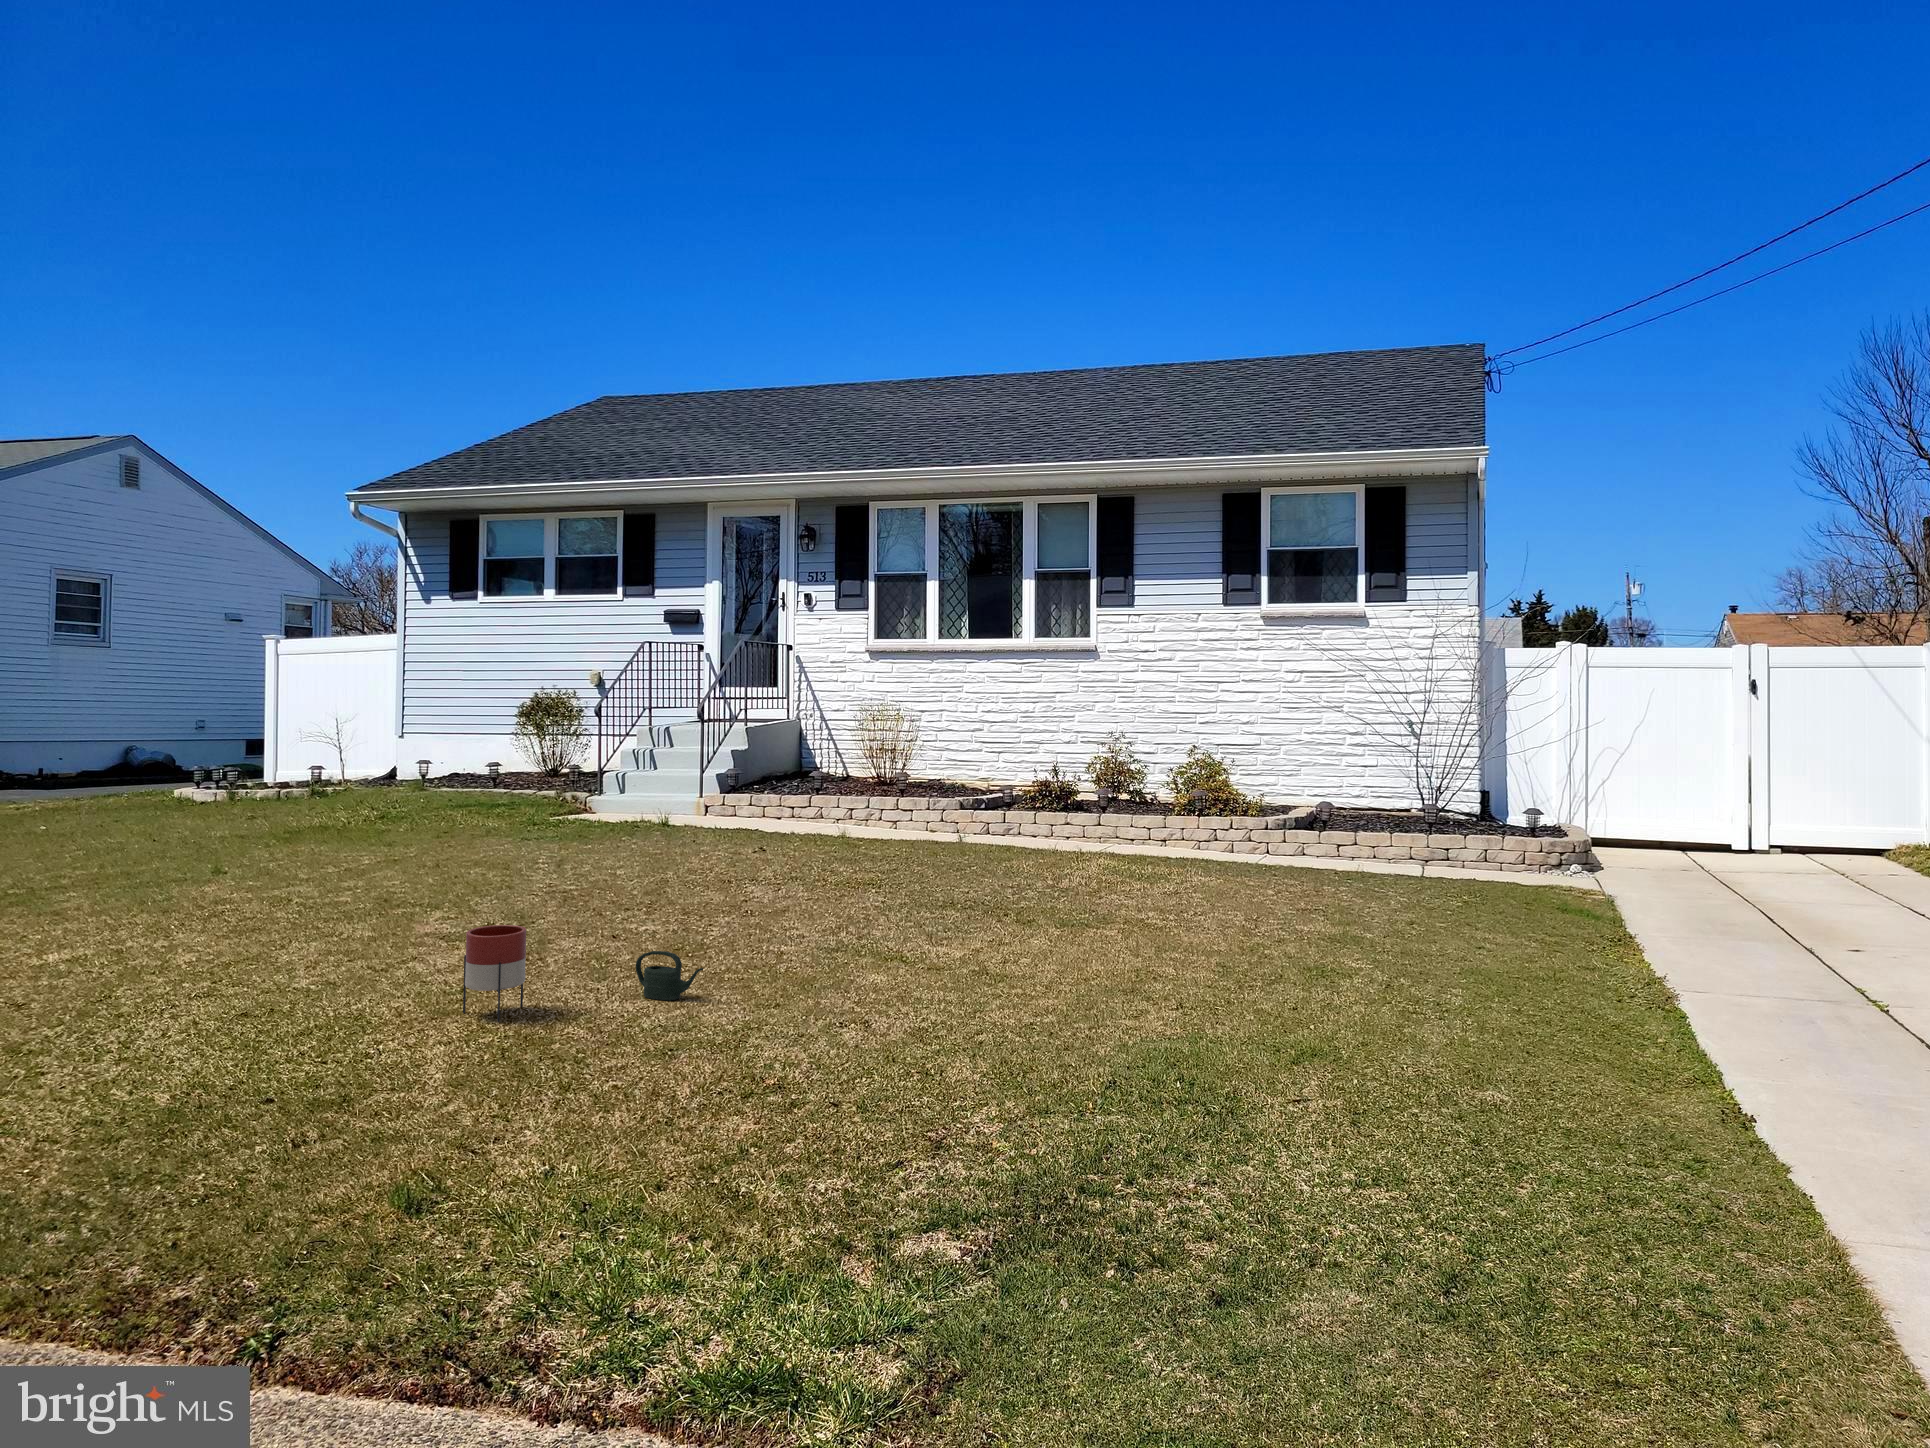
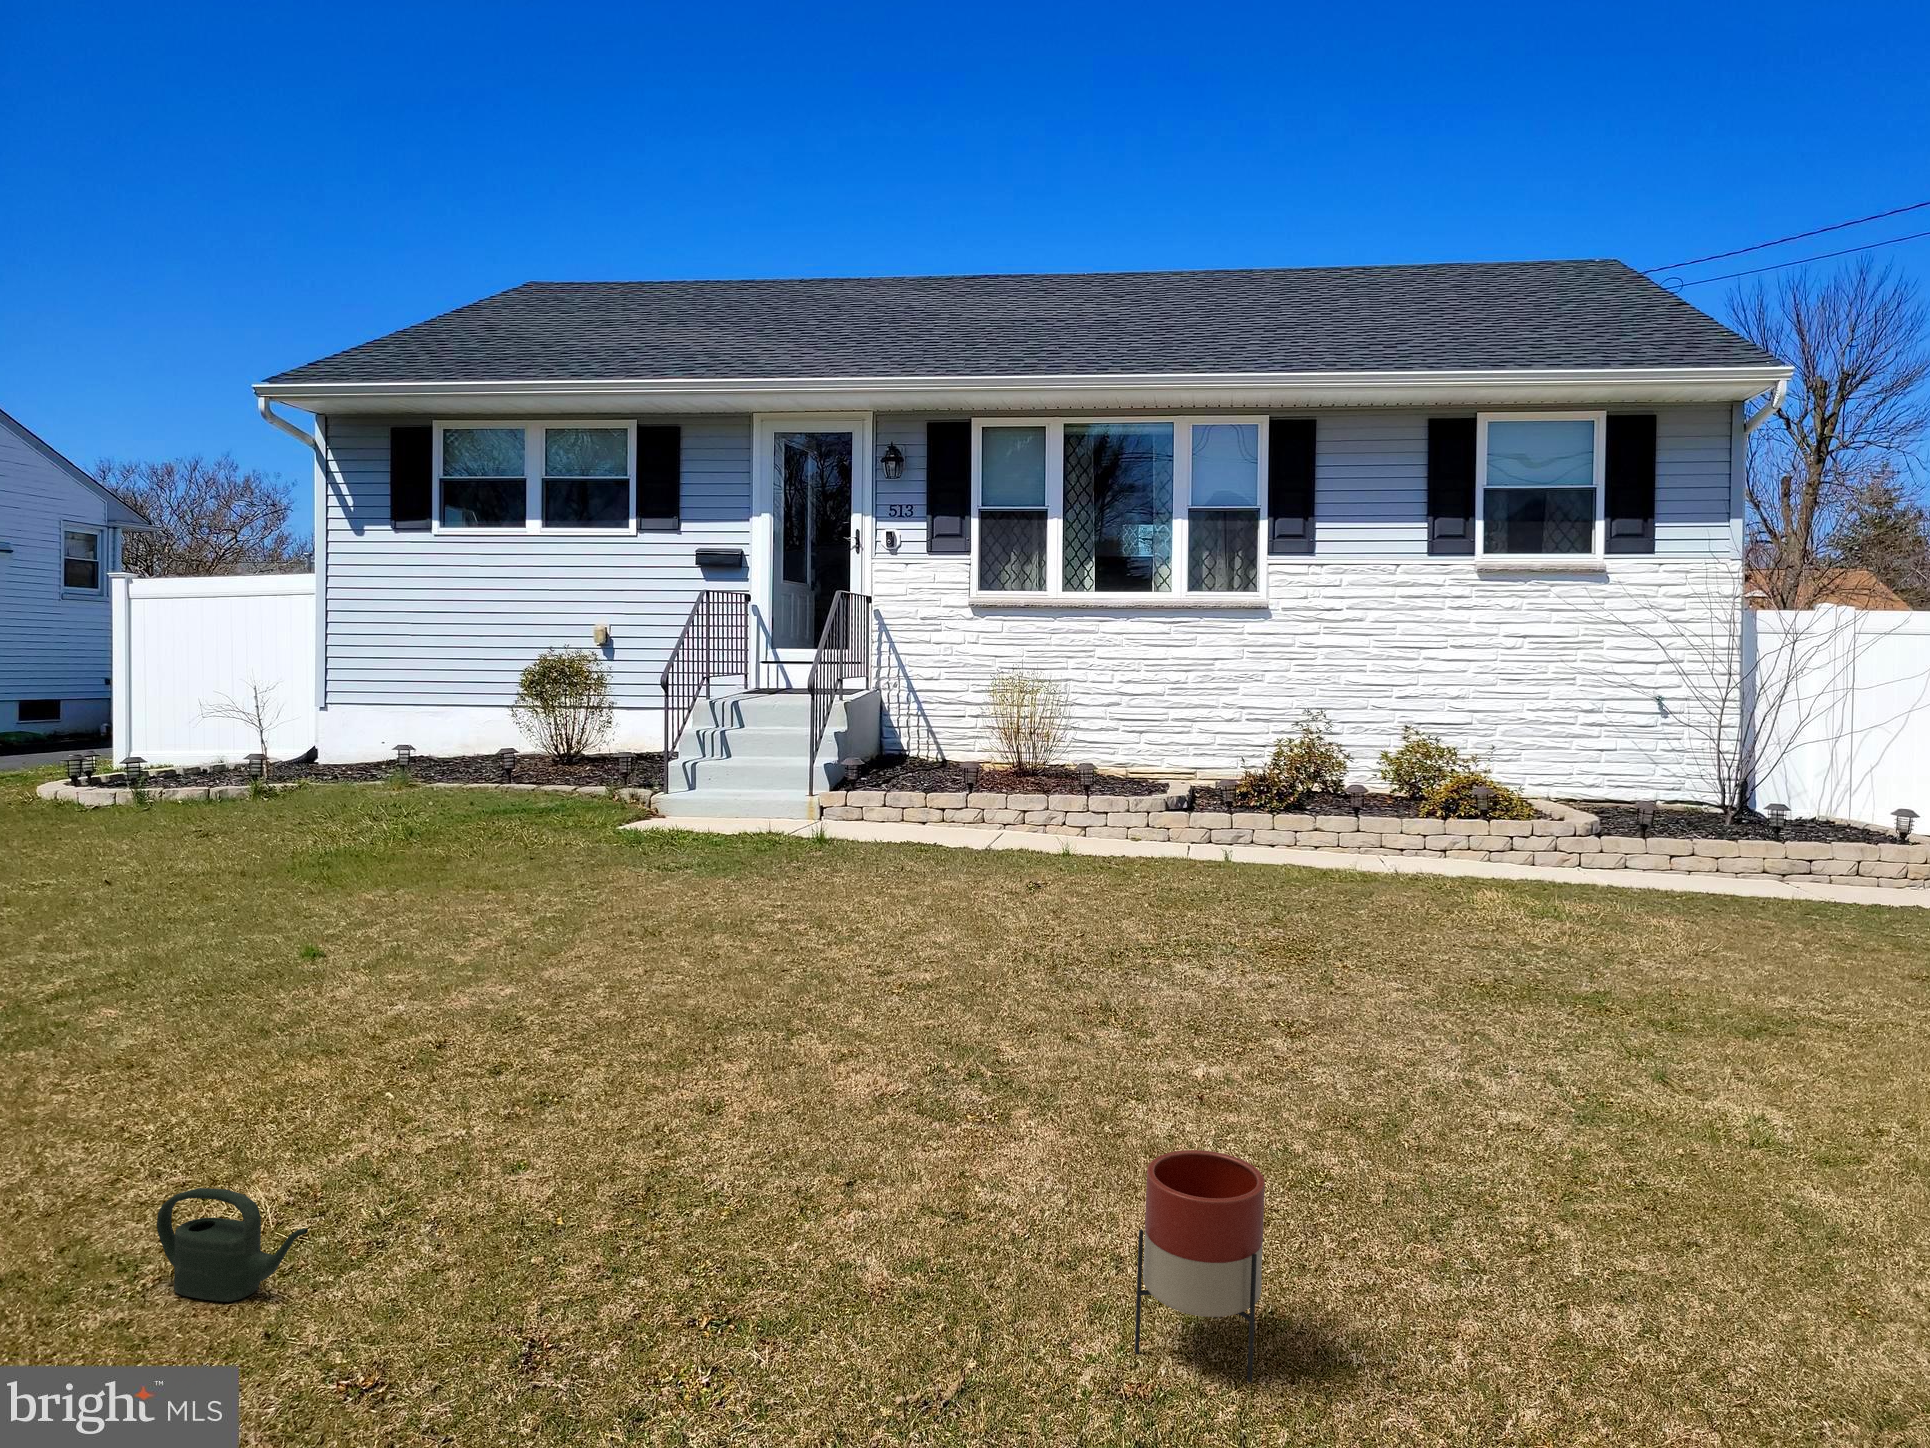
watering can: present [636,951,703,1001] -> present [157,1188,308,1302]

